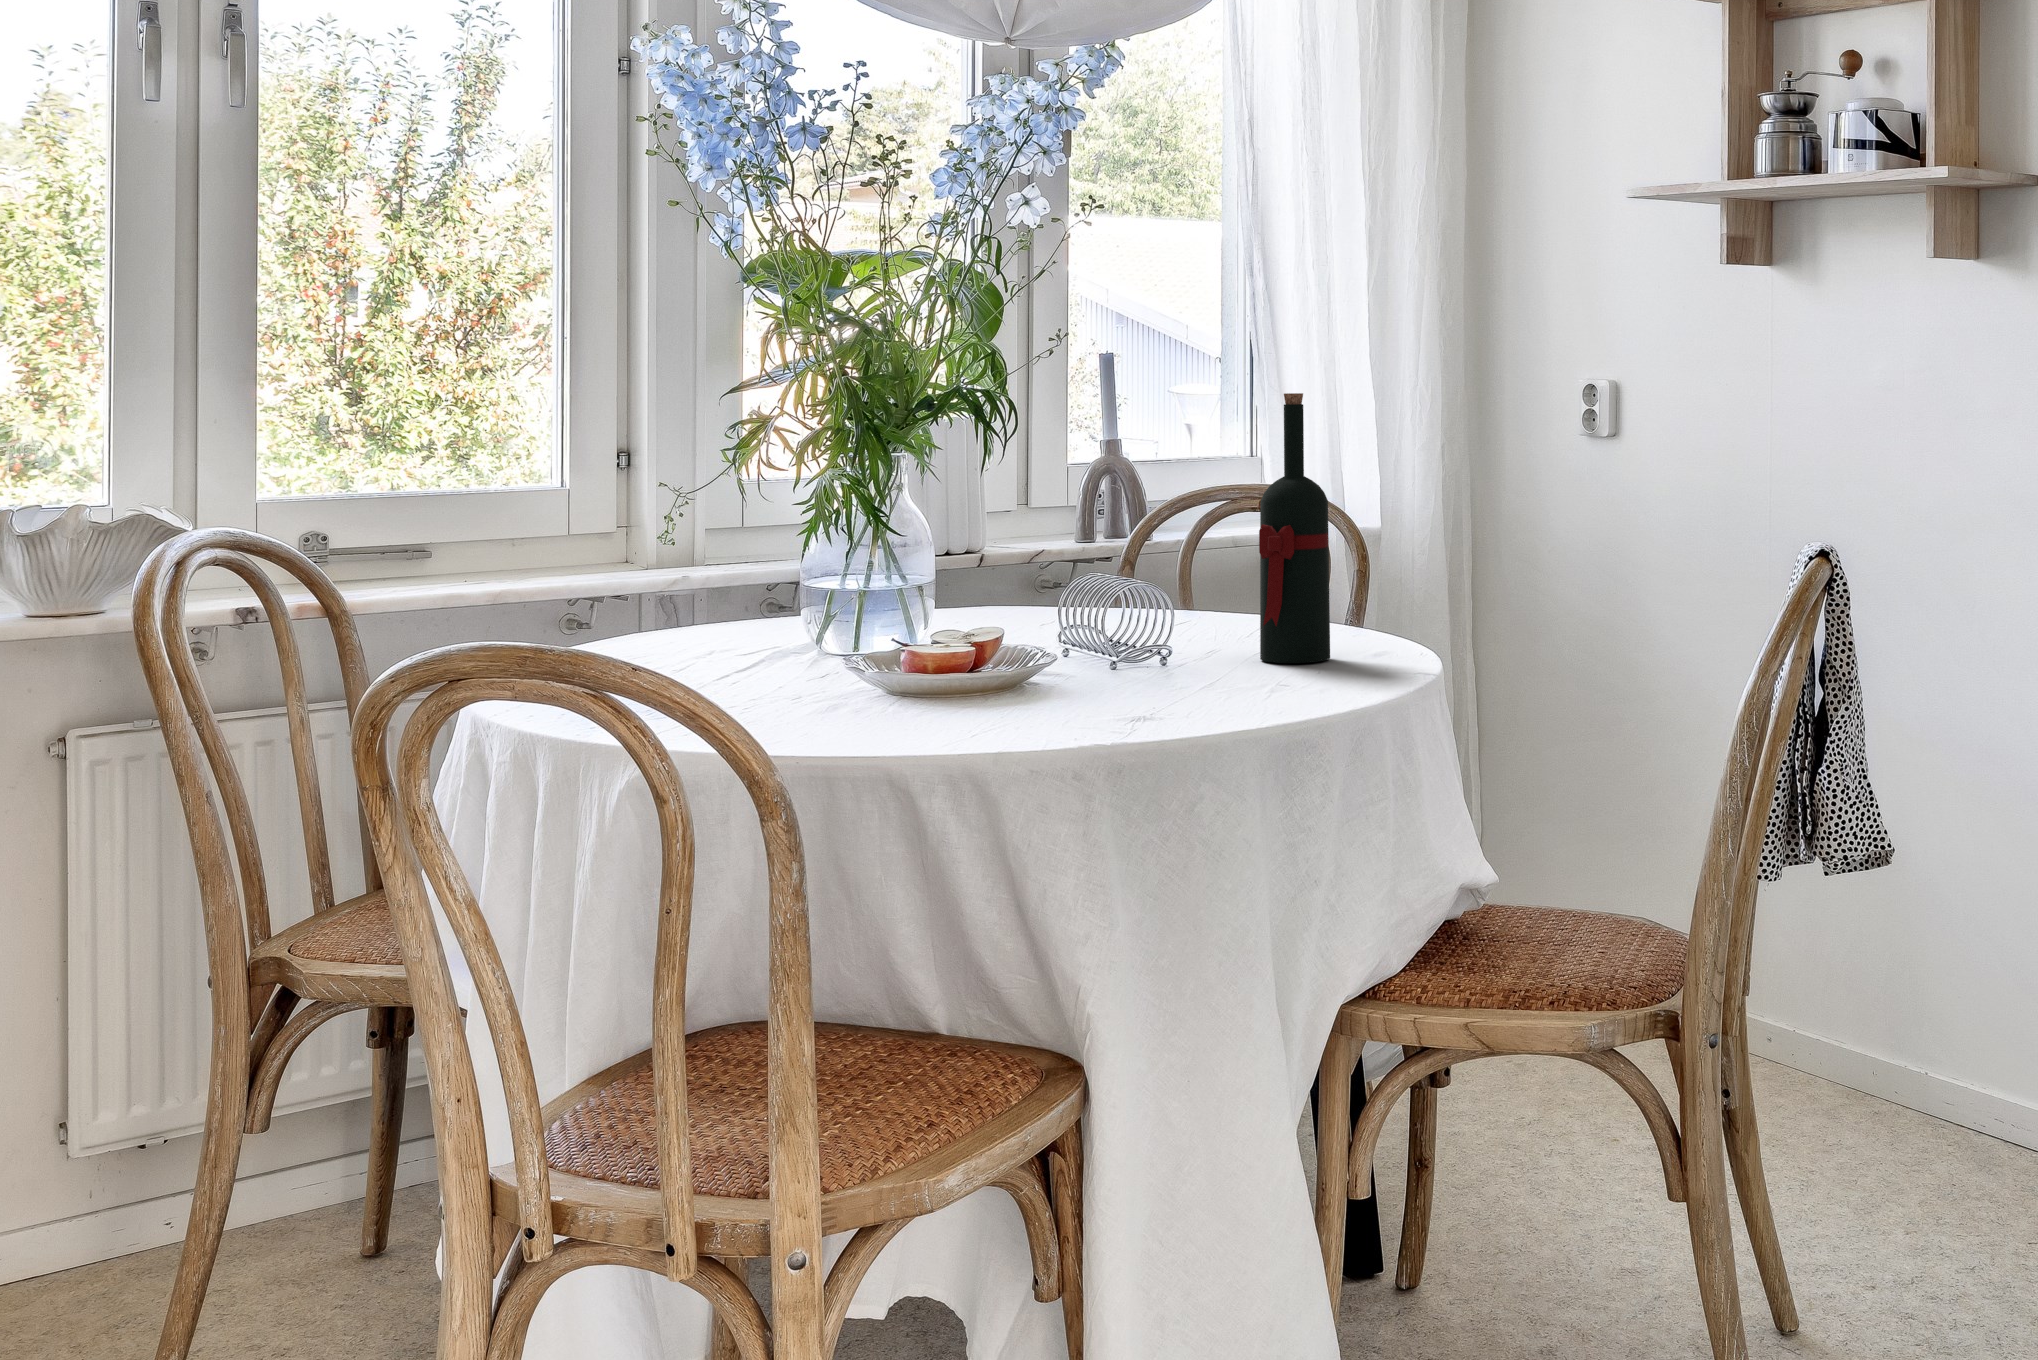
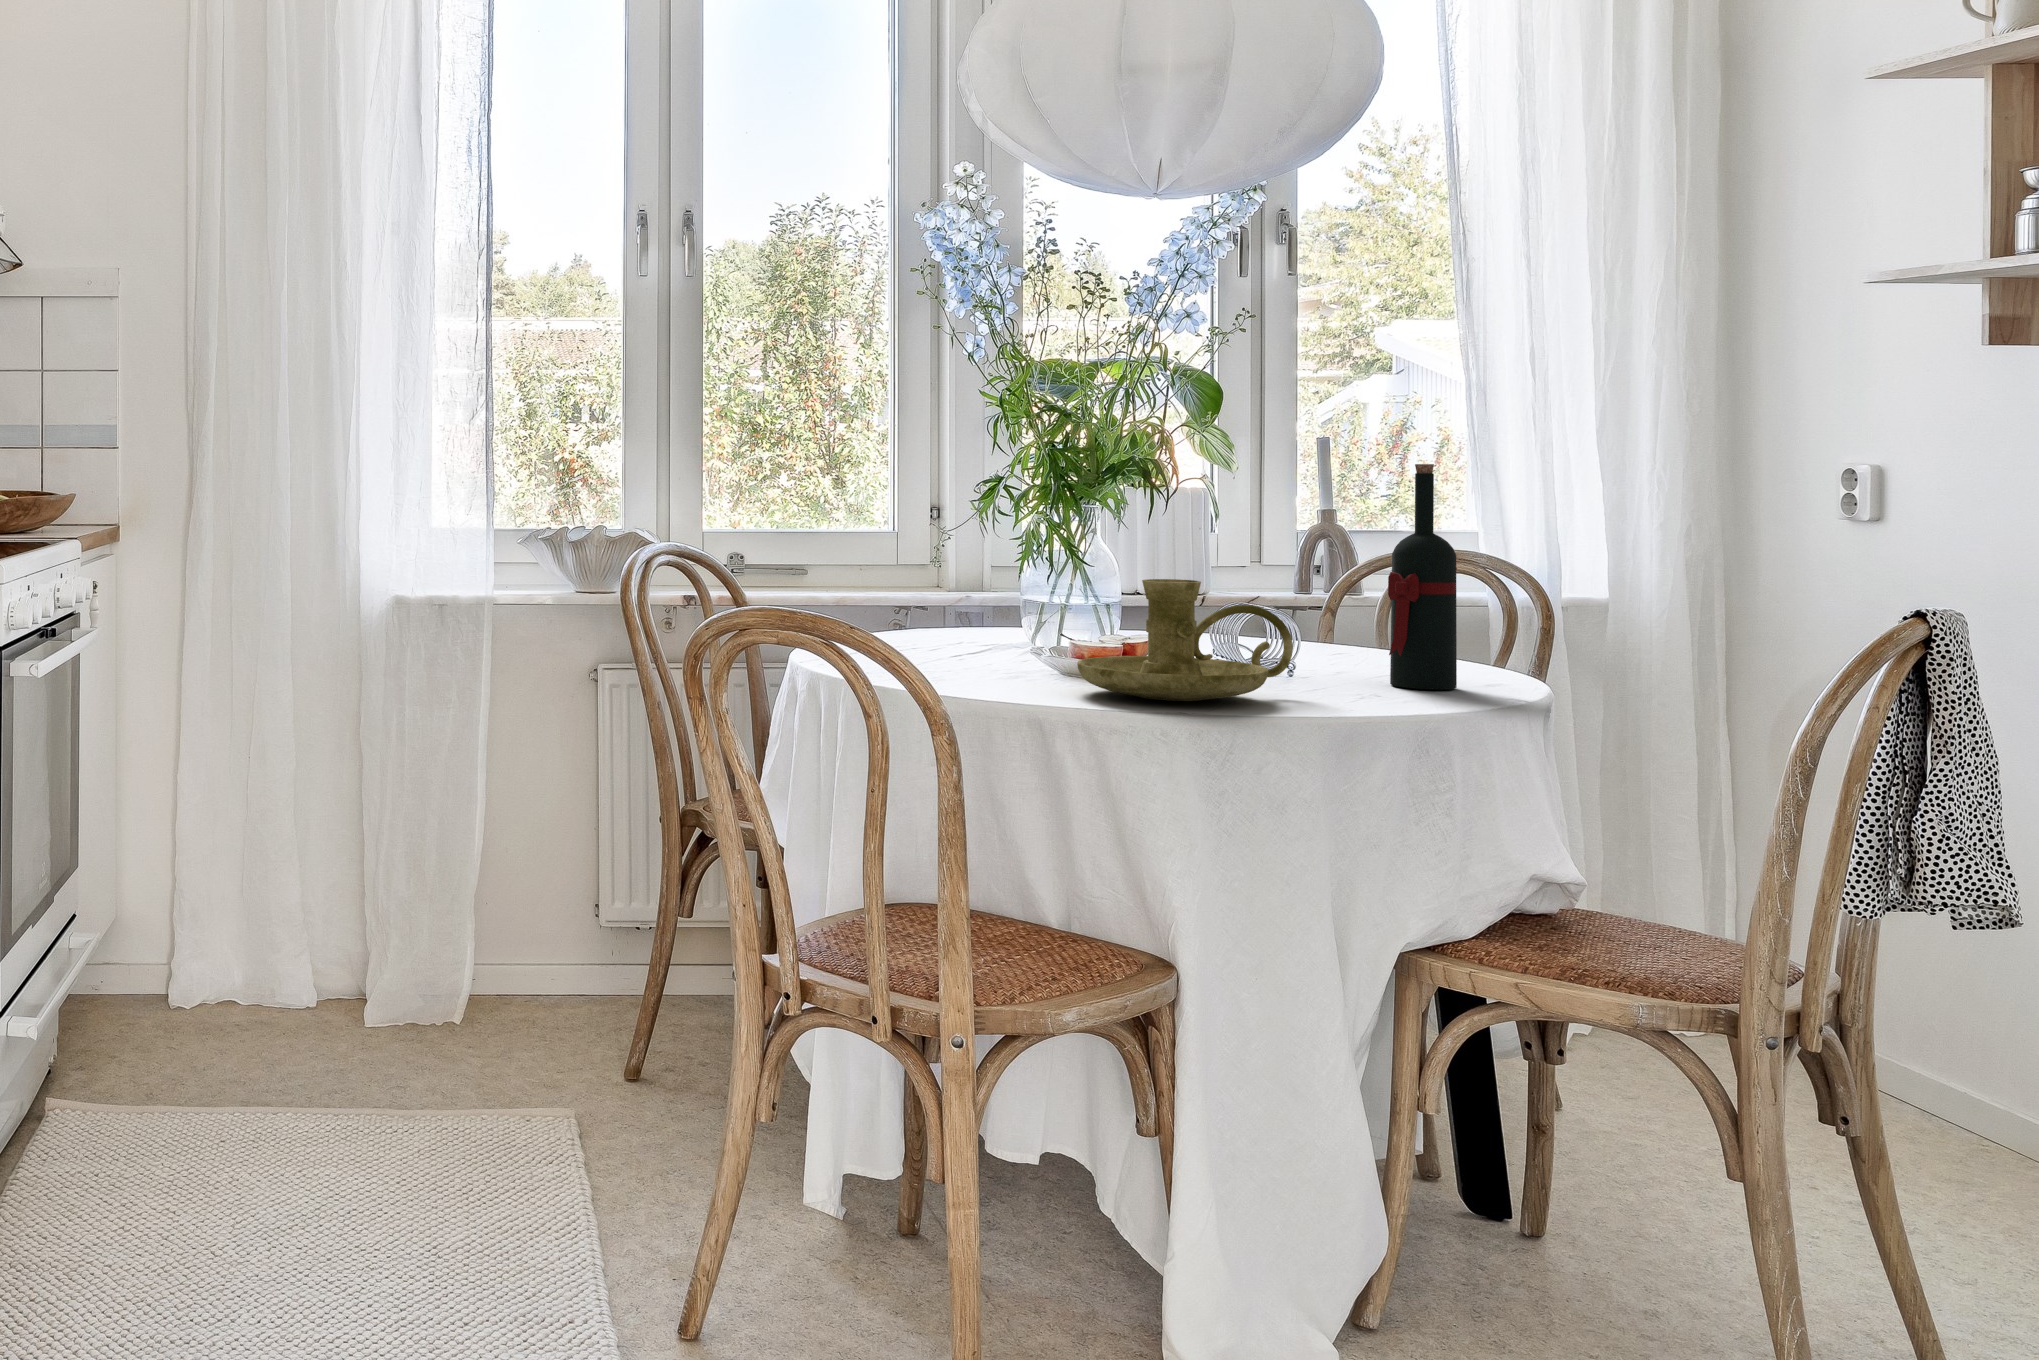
candle holder: none [914,549,1171,711] -> present [1077,579,1293,701]

